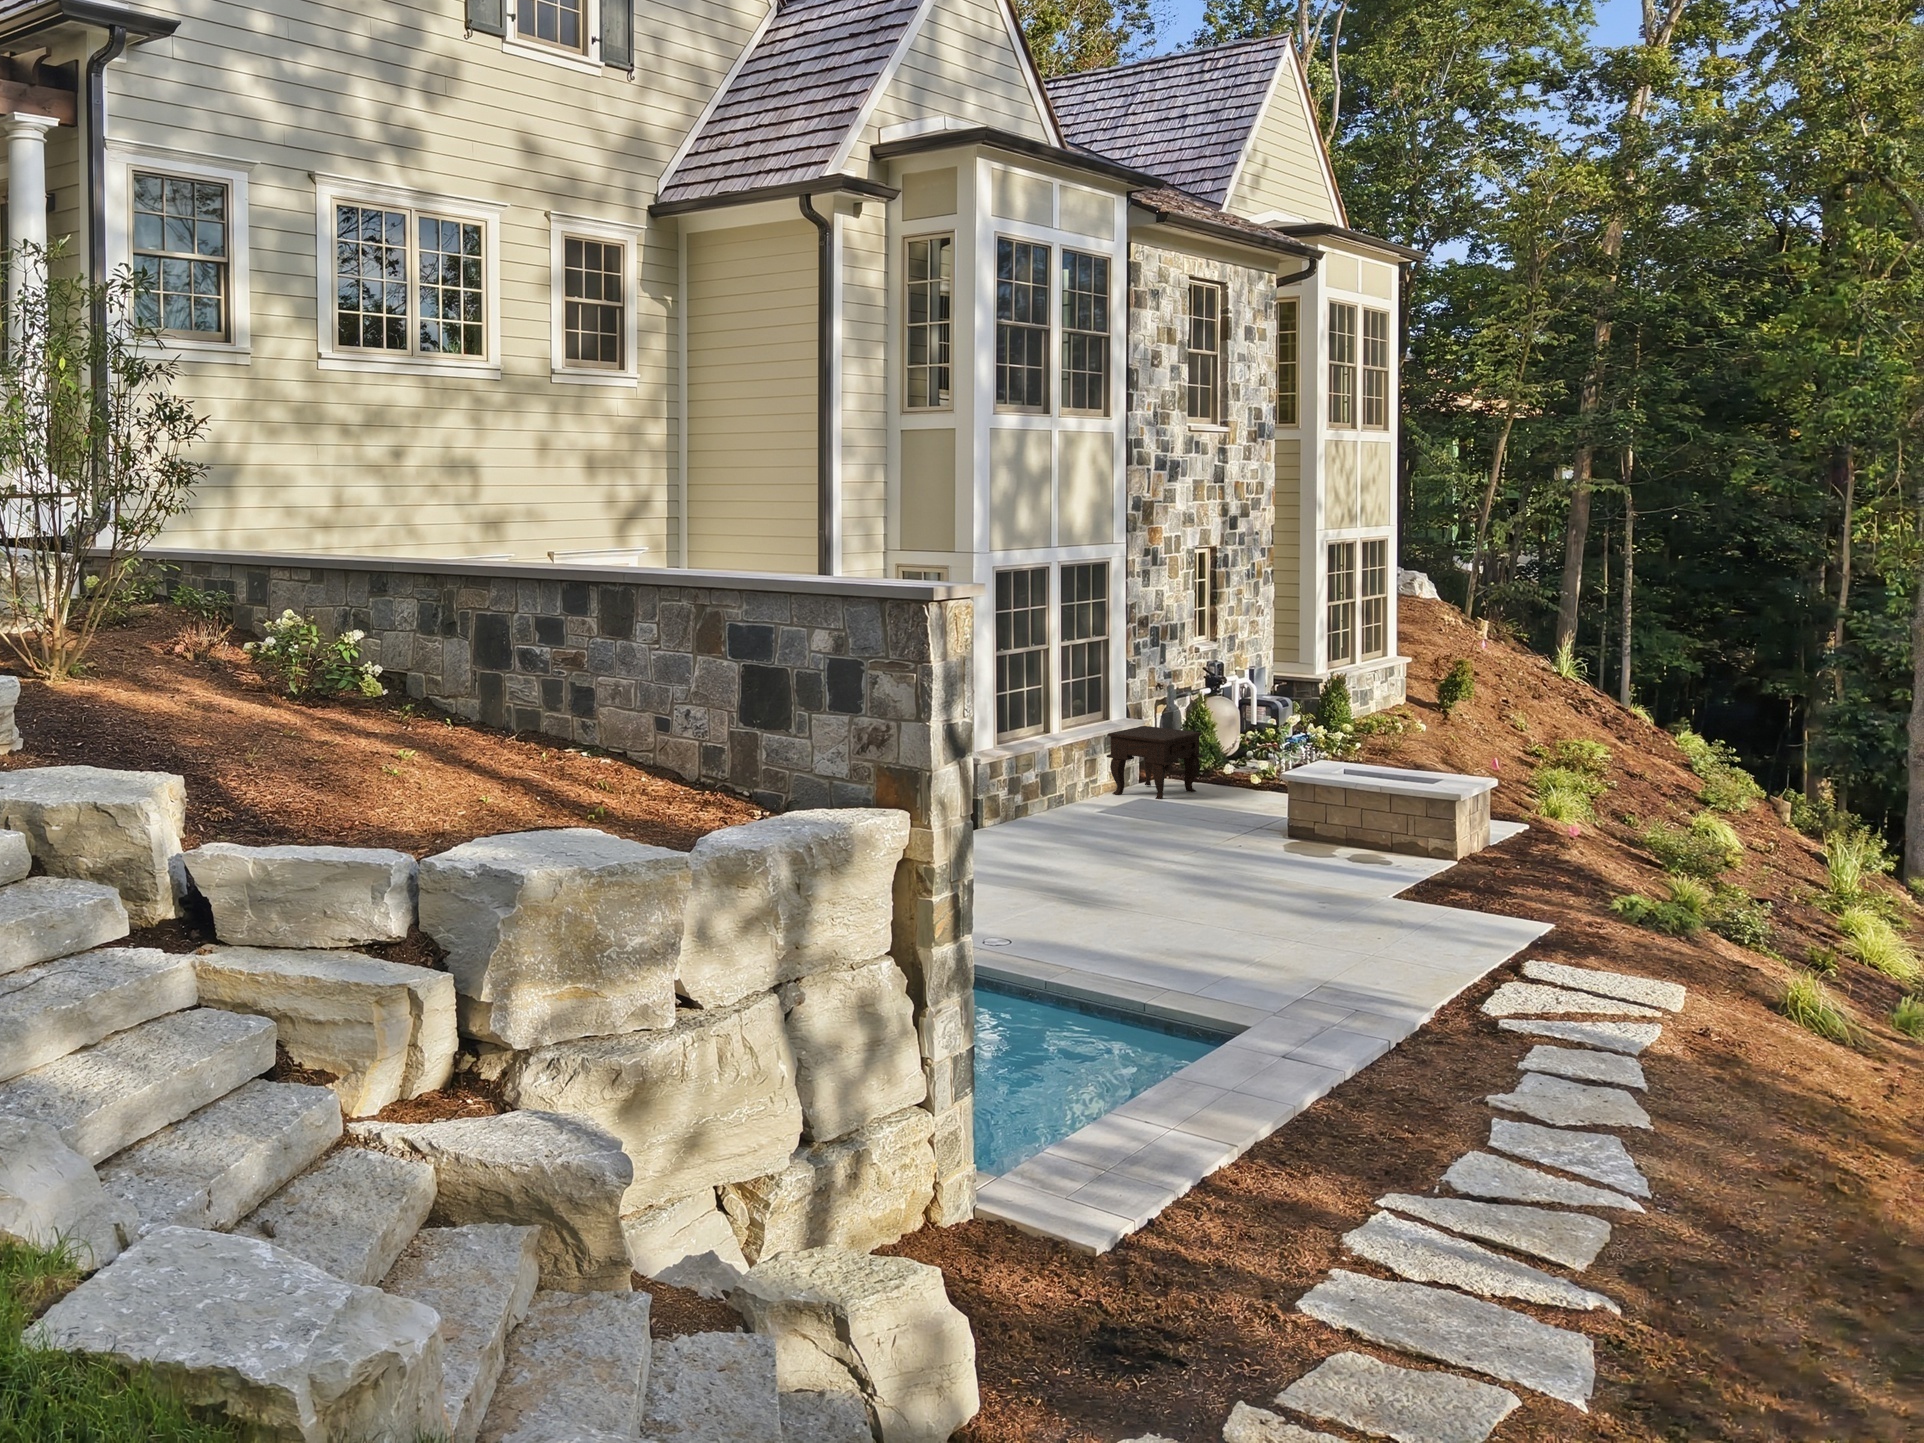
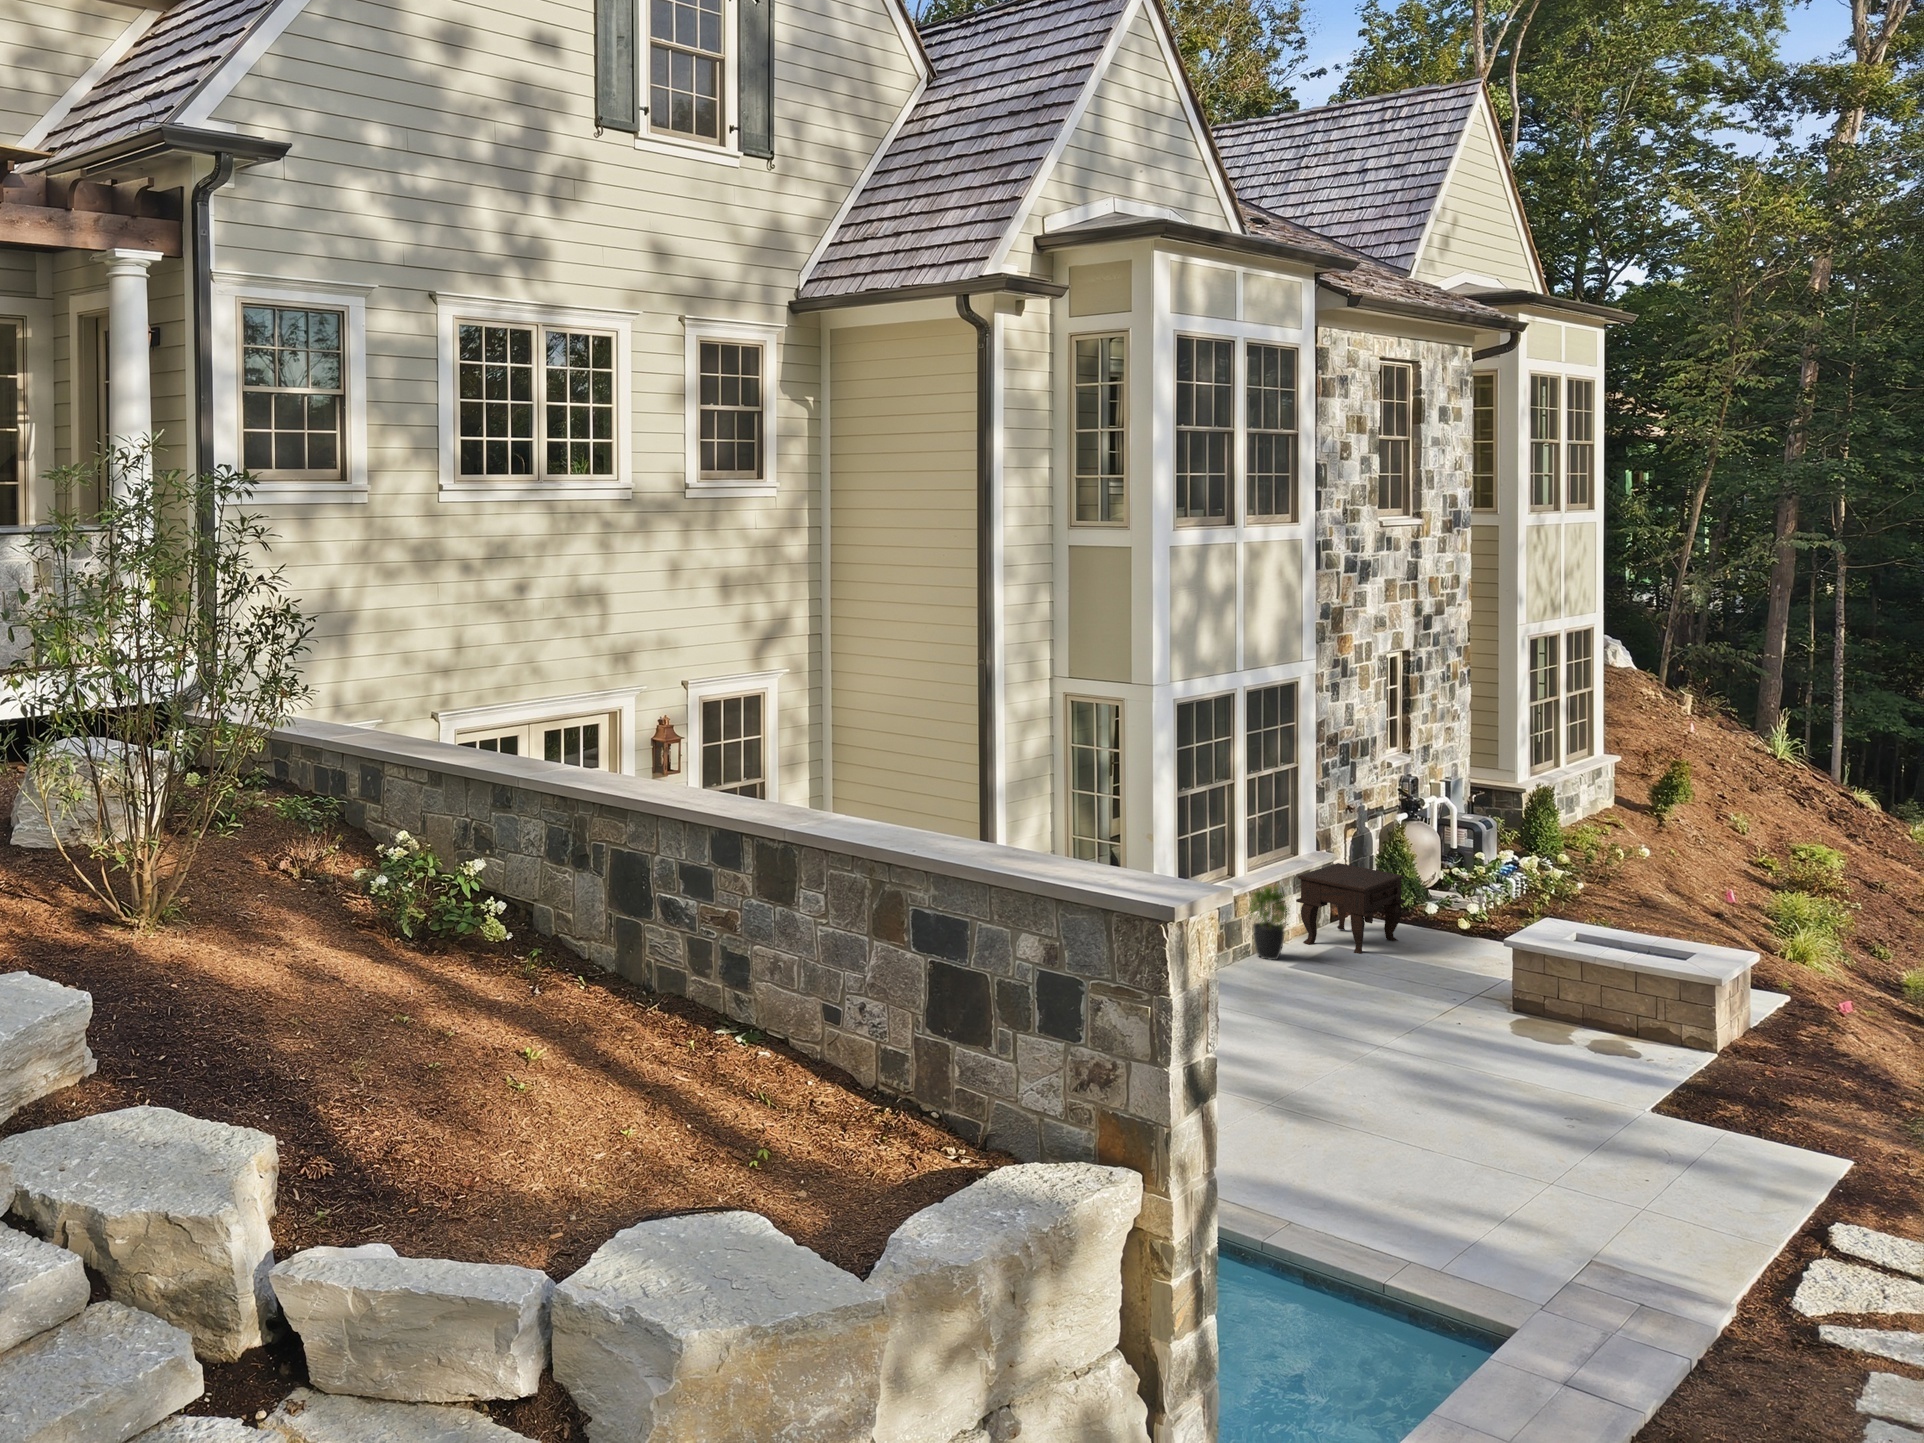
potted plant: none [1060,737,1100,804] -> present [1249,887,1289,960]

